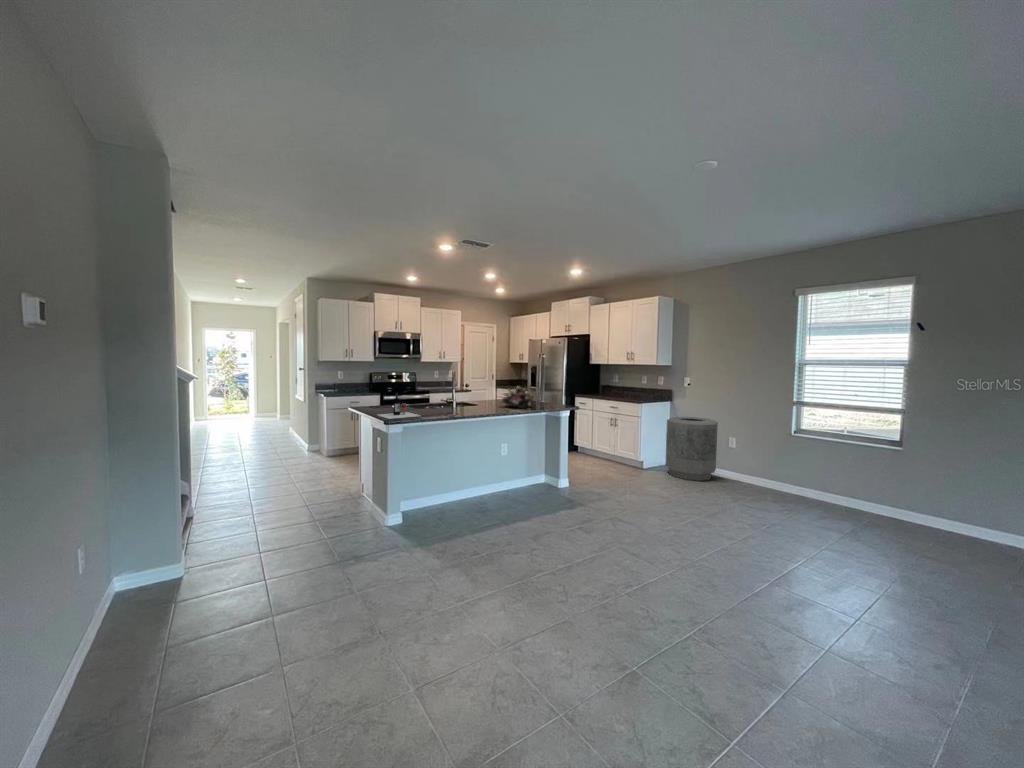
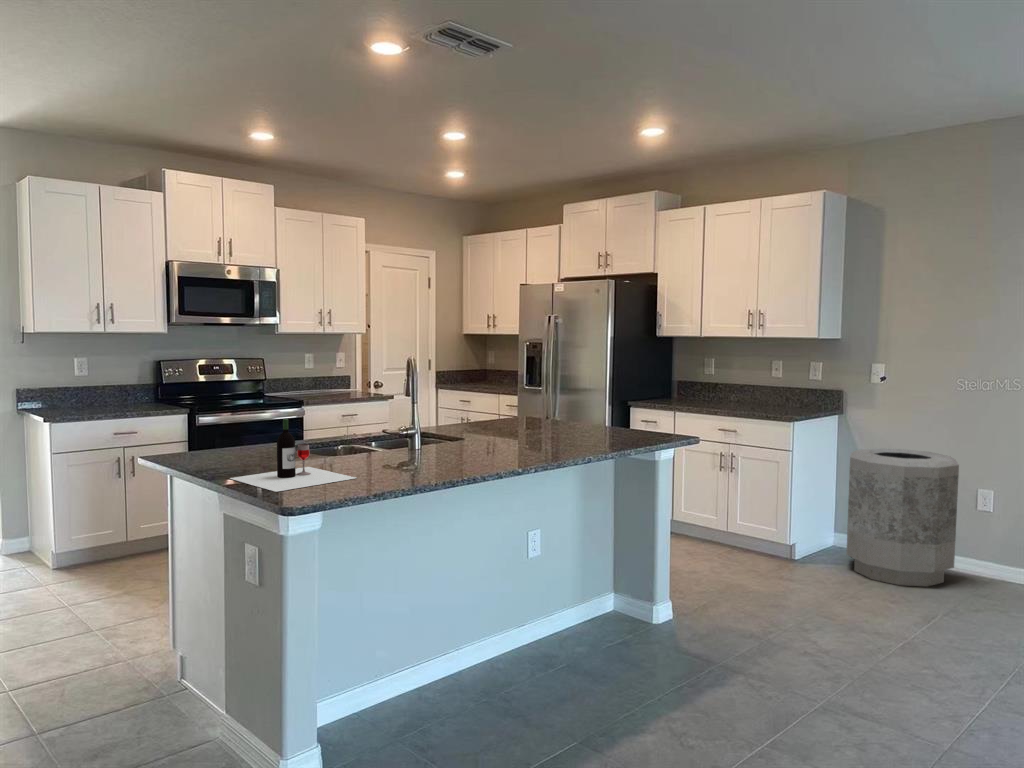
flower arrangement: present [500,387,533,408] -> none [516,392,599,444]

